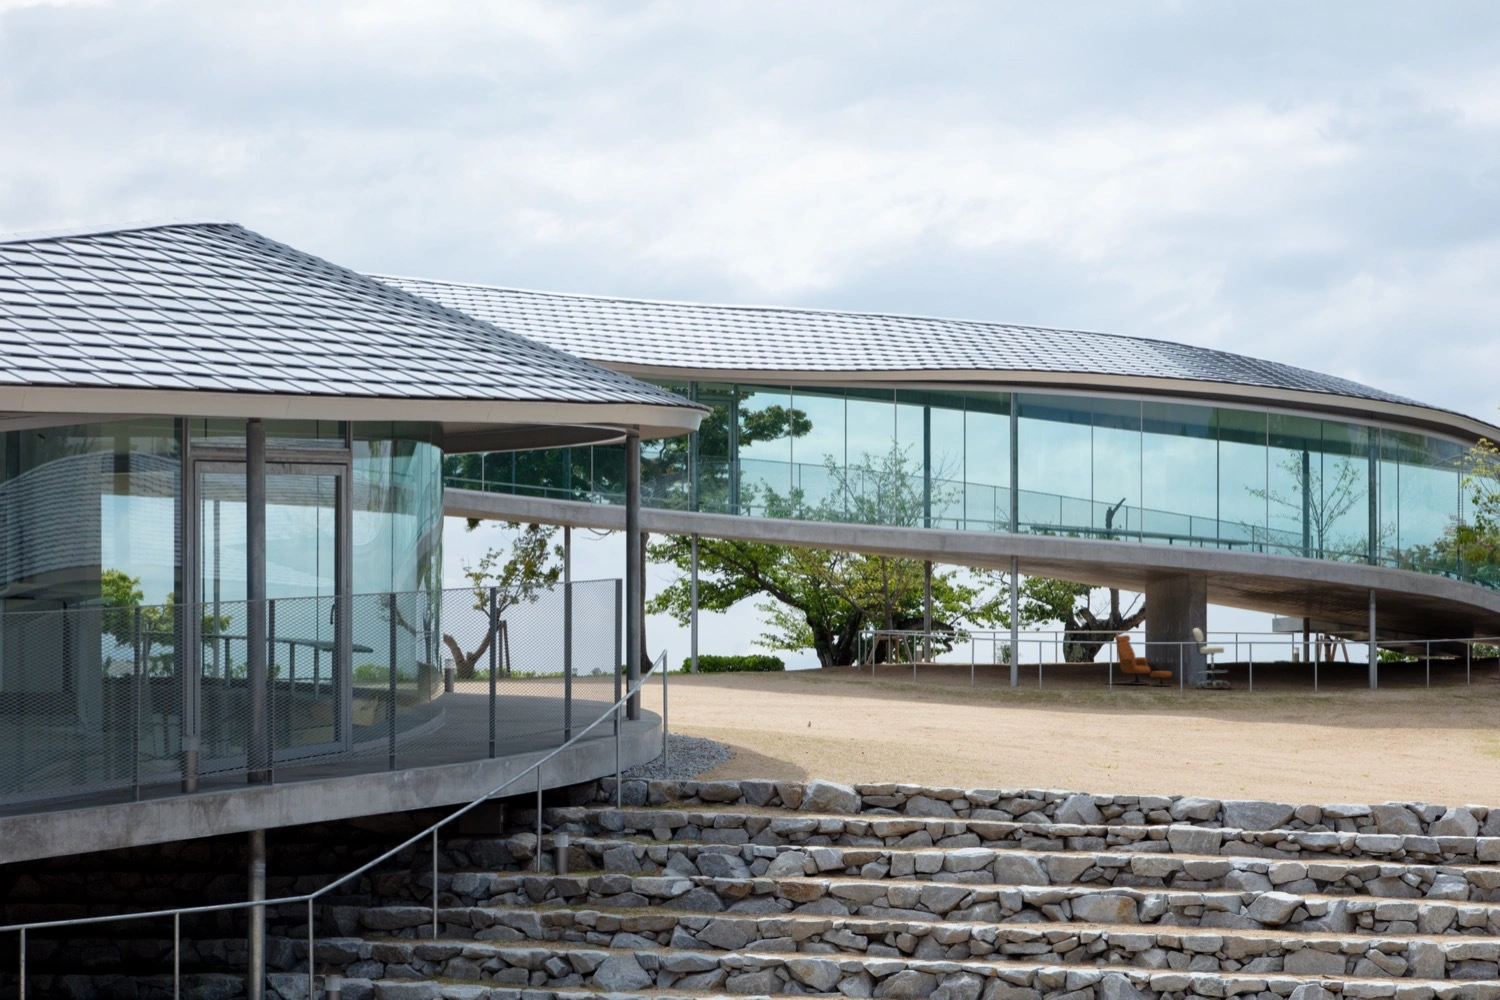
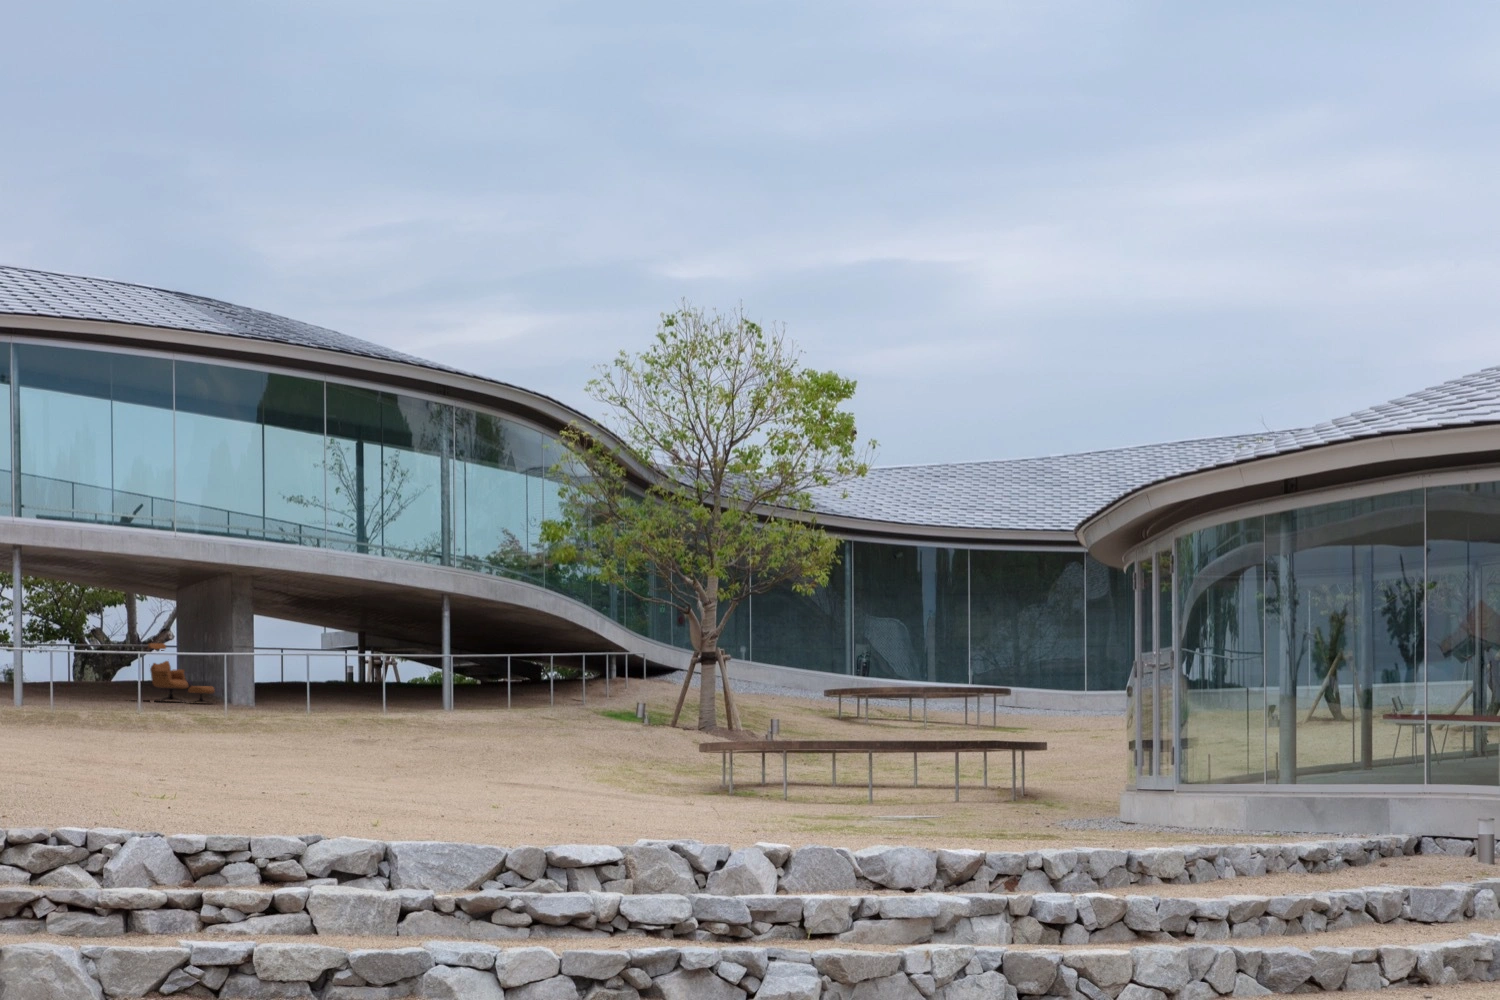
stool: present [1193,628,1231,689] -> none [244,636,286,708]

